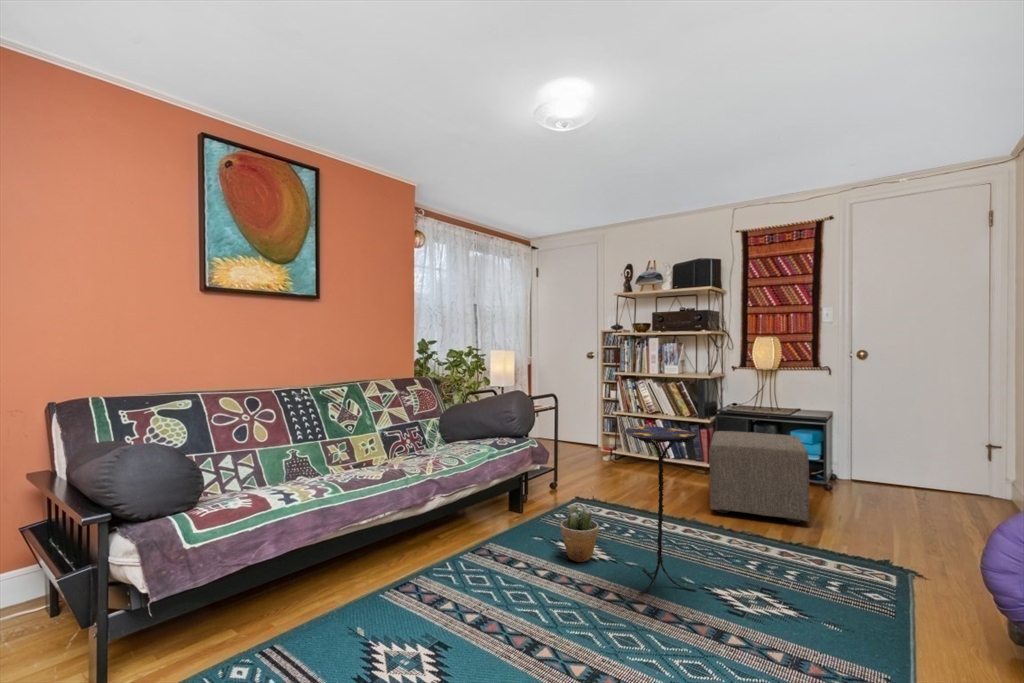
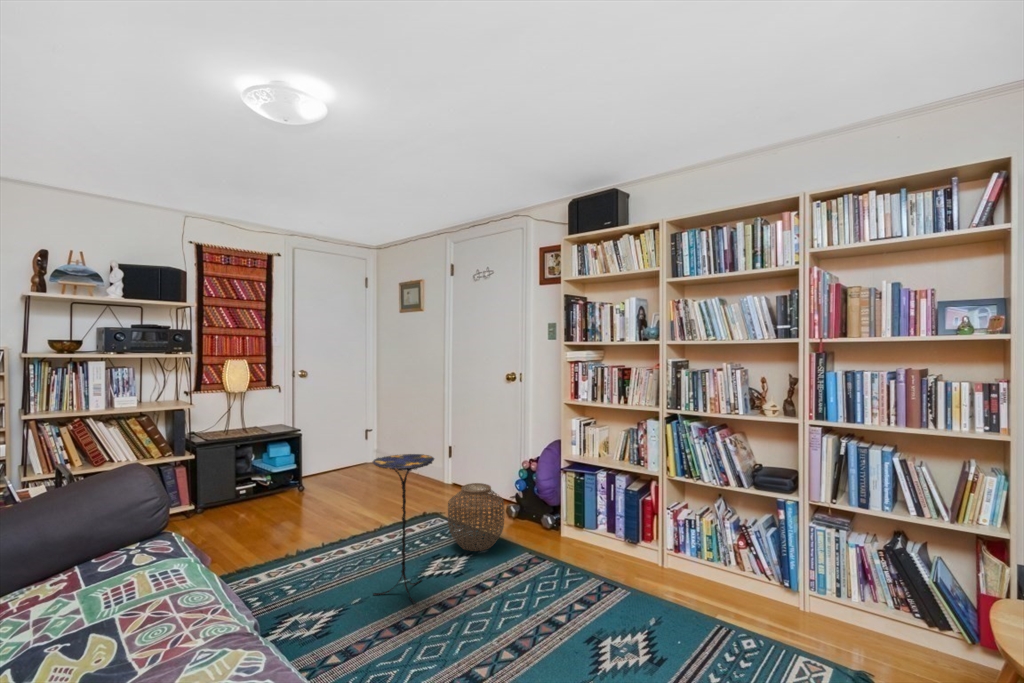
ottoman: present [709,431,810,523] -> none [244,450,356,538]
potted plant: present [560,504,599,562] -> none [299,563,344,632]
woven basket: none [790,516,902,635] -> present [448,483,504,551]

